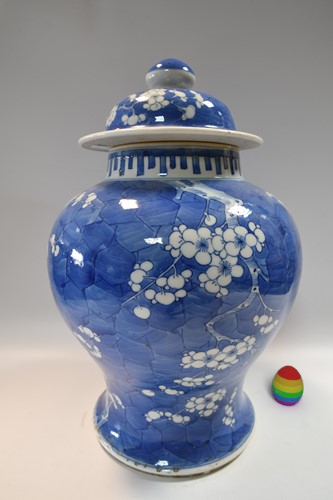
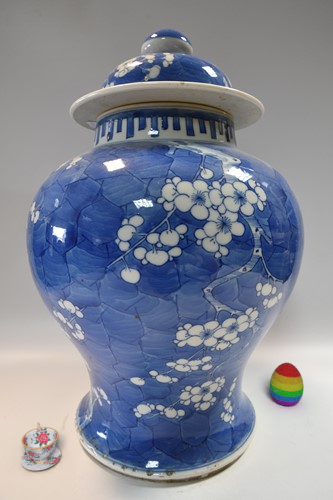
teacup: none [45,422,80,465] -> present [21,423,61,471]

